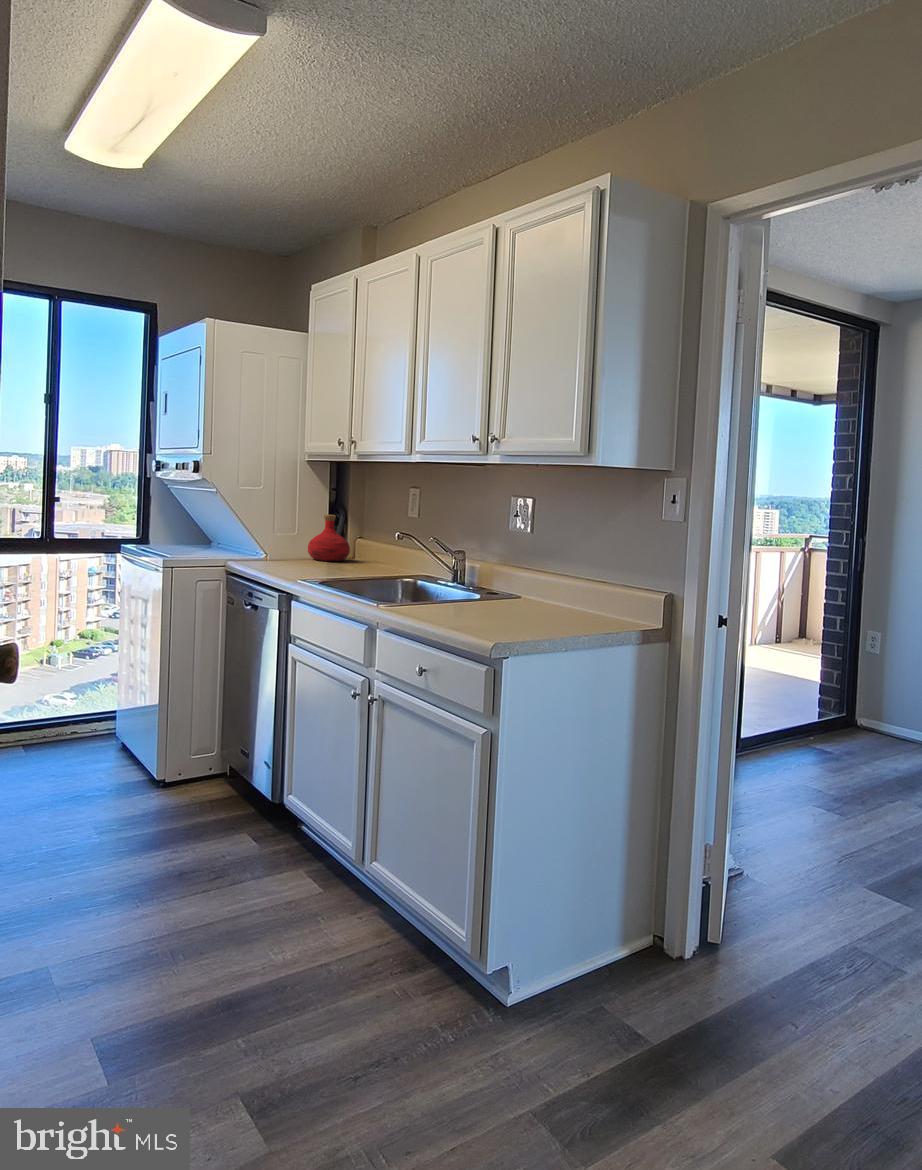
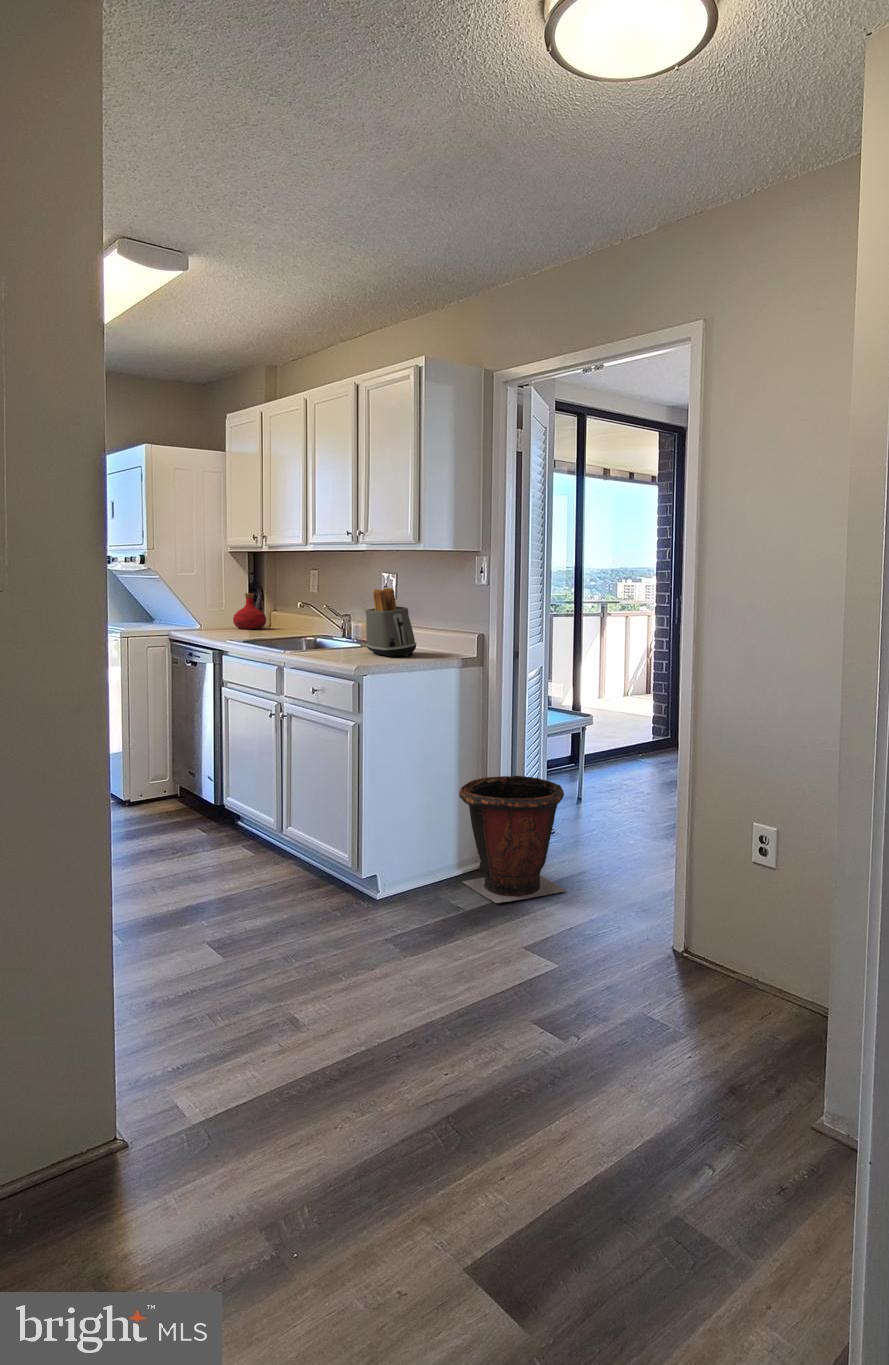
toaster: none [498,522,578,627] -> present [365,588,416,657]
waste bin: none [628,806,802,1026] -> present [459,776,566,903]

